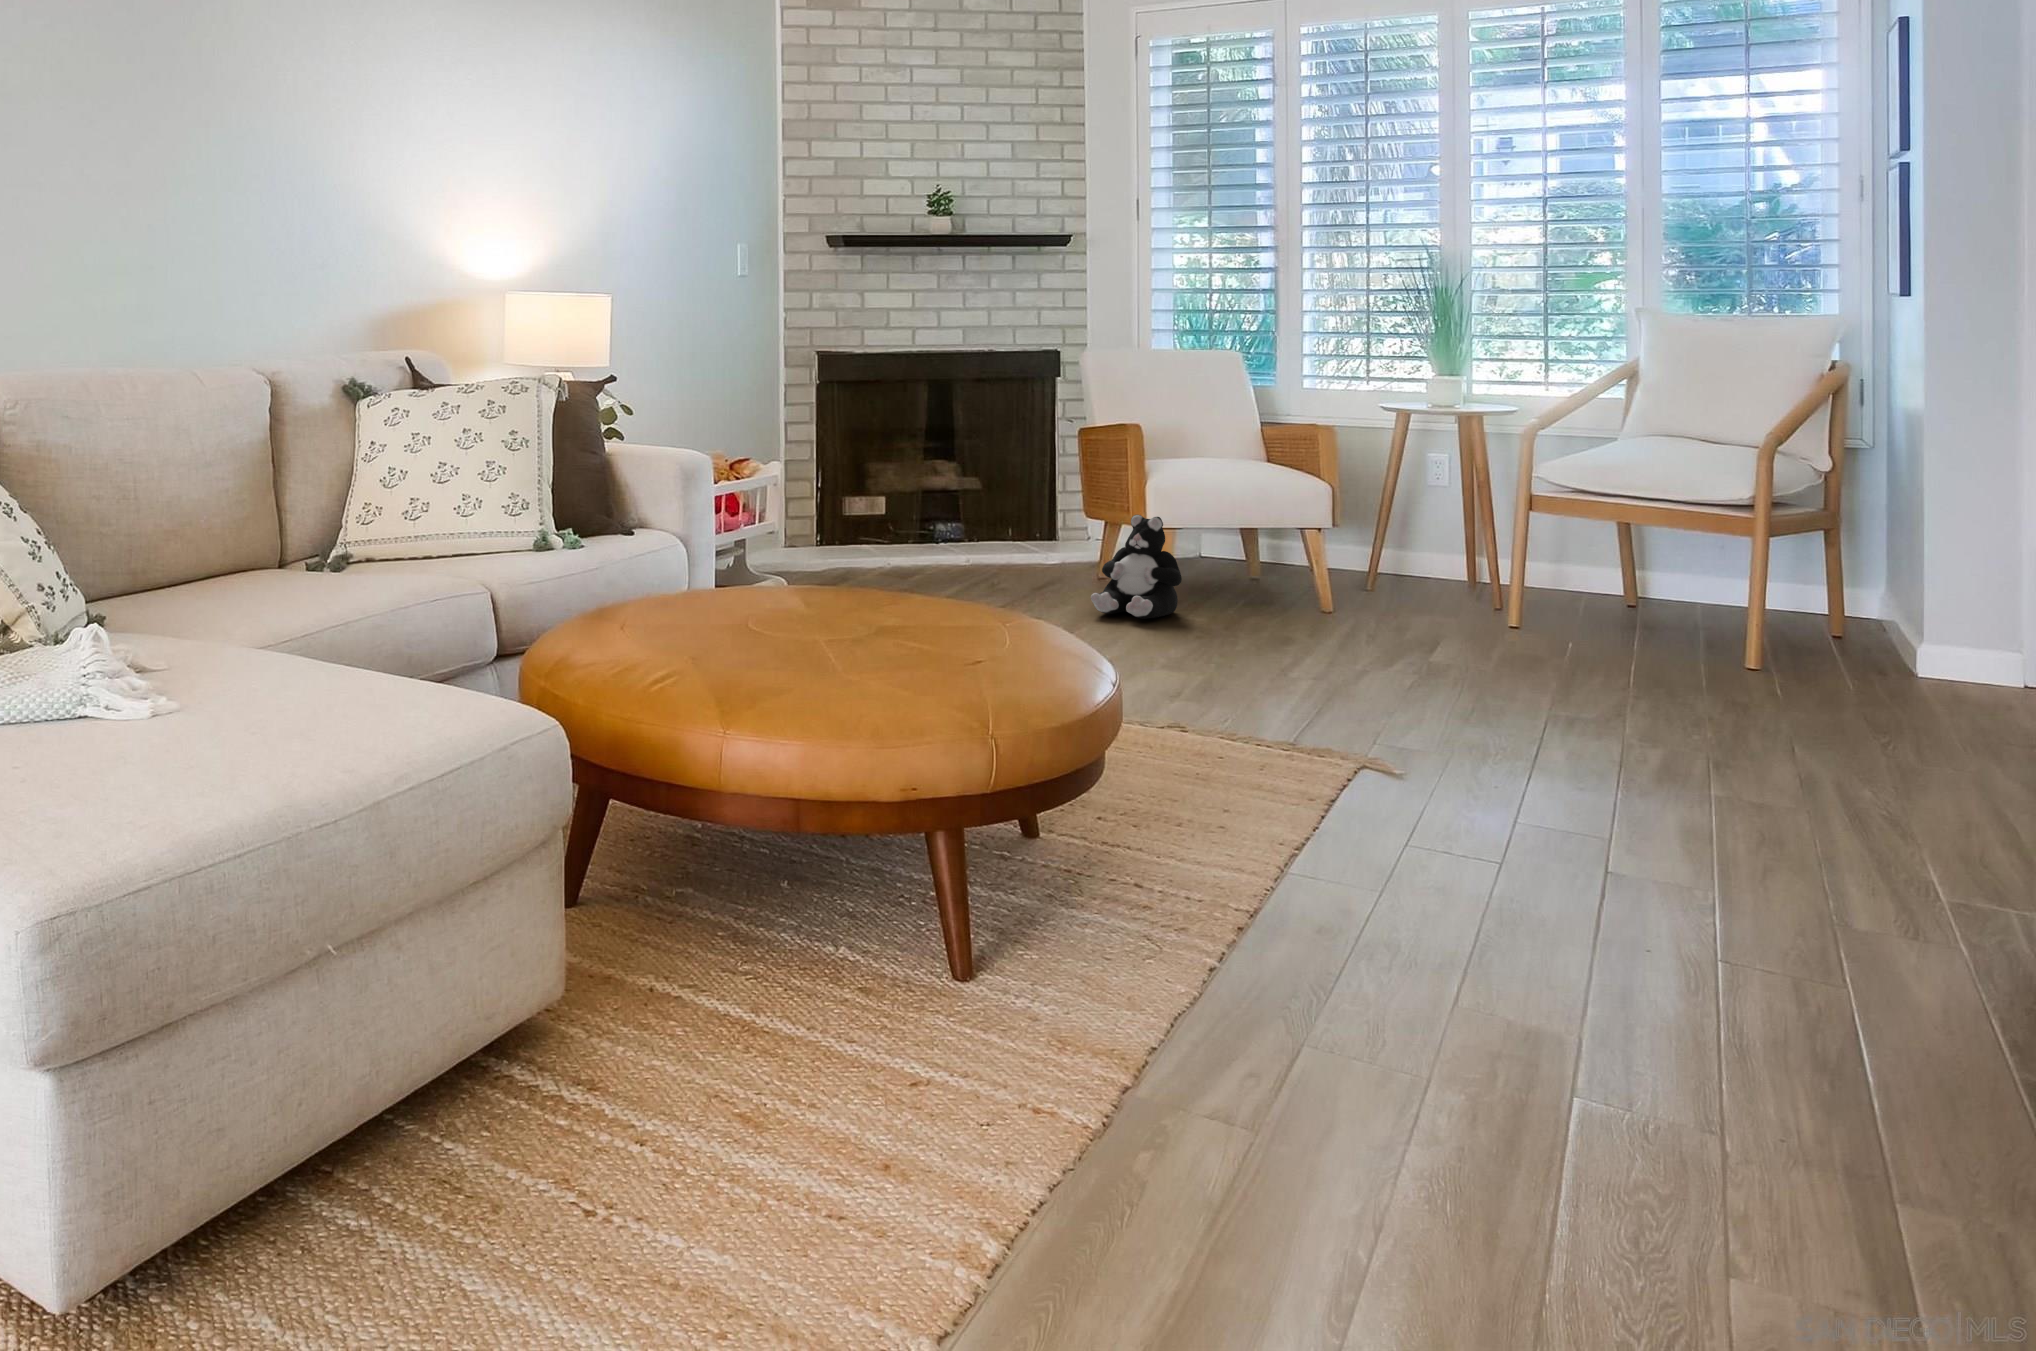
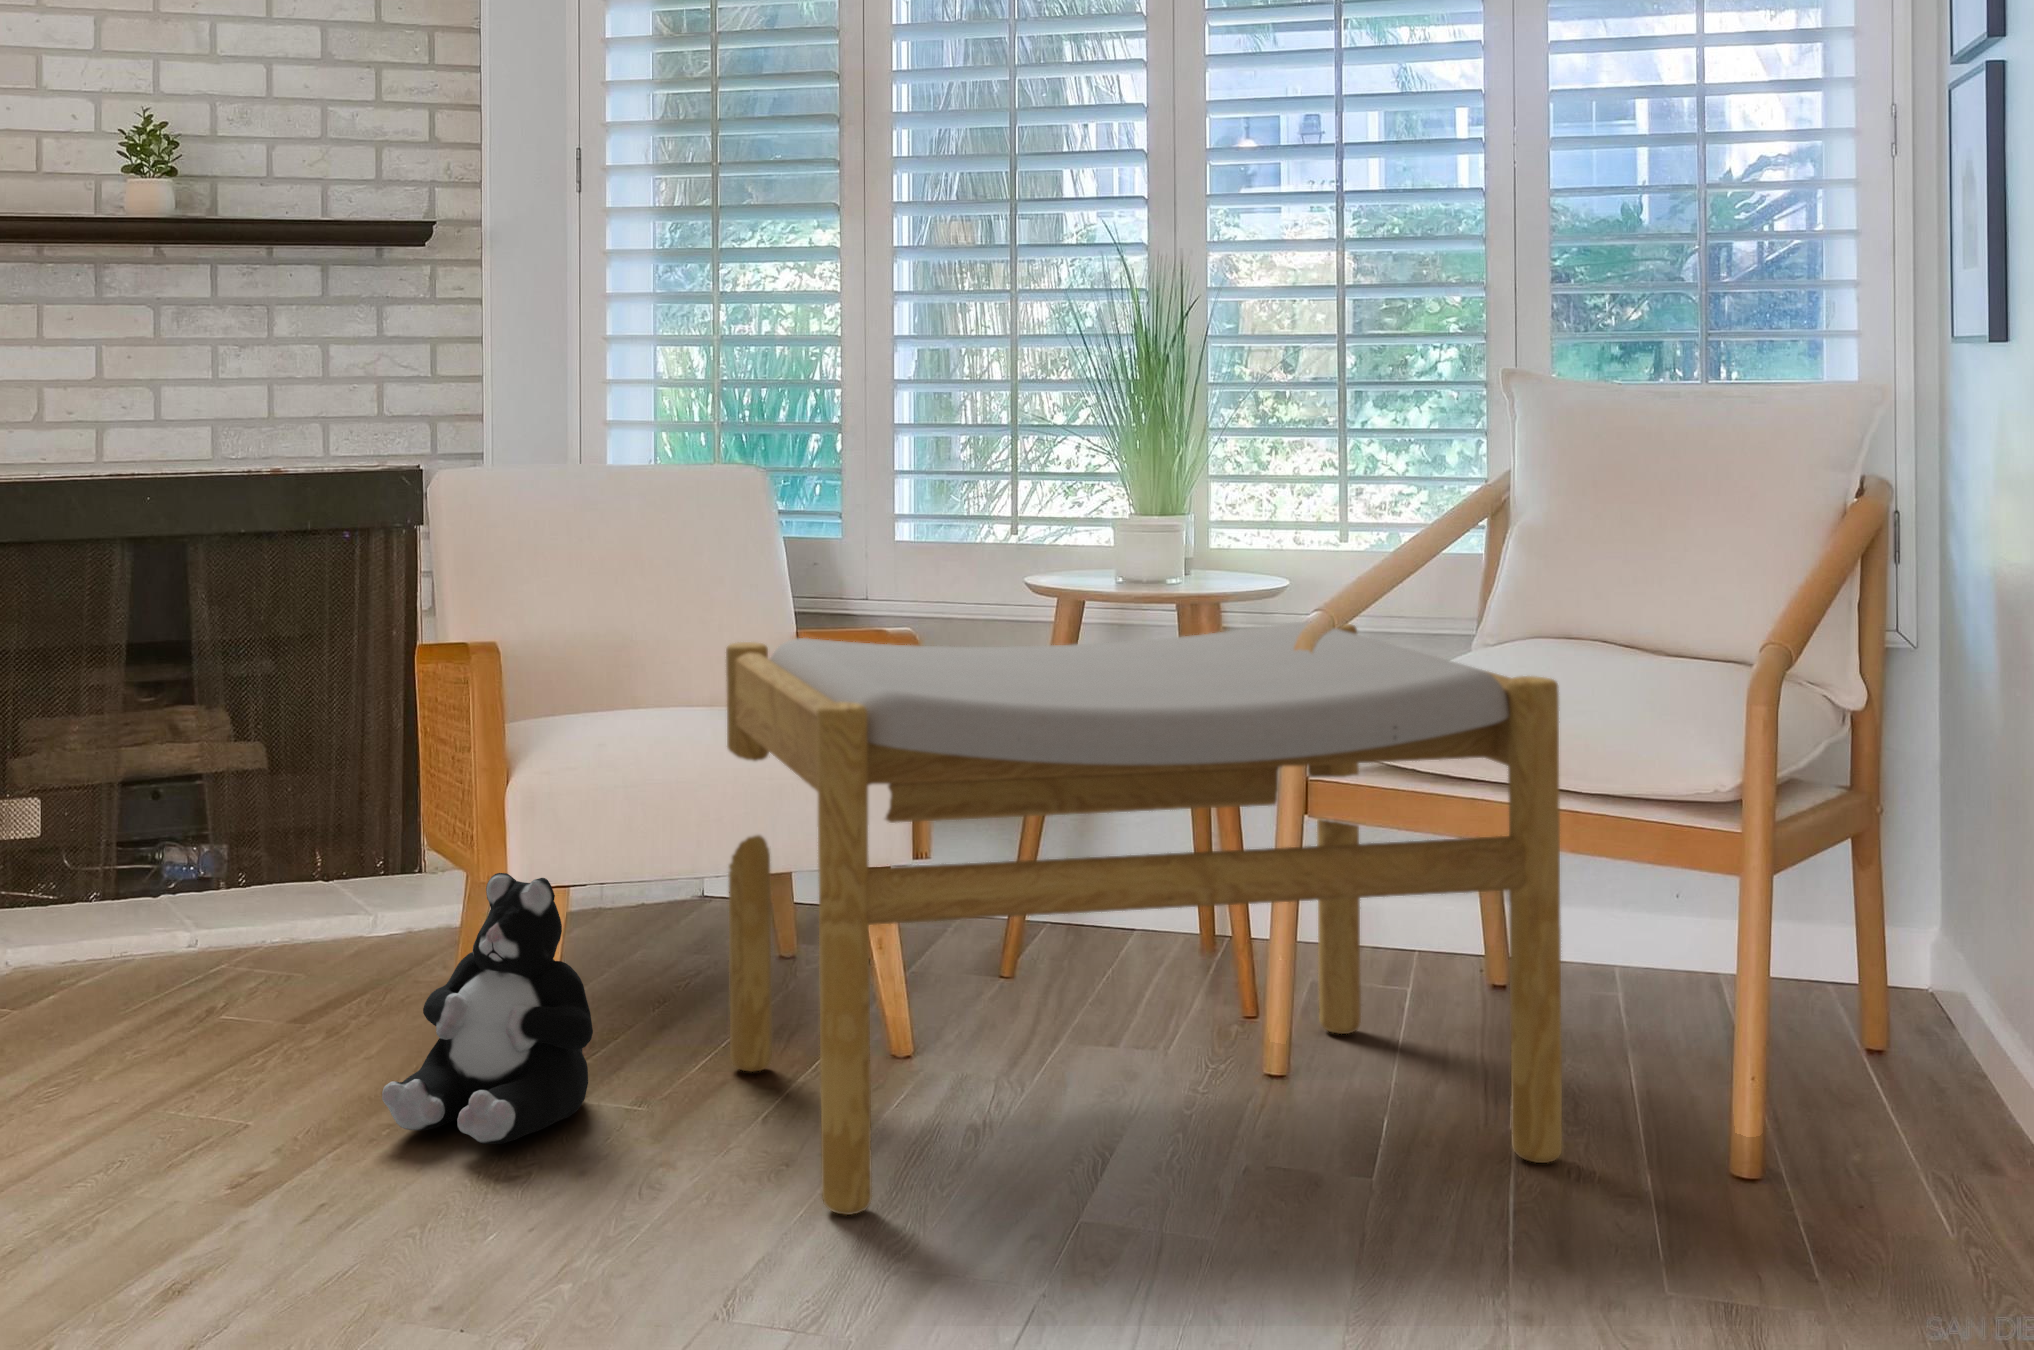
footstool: none [1237,423,1651,652] -> present [726,622,1562,1215]

